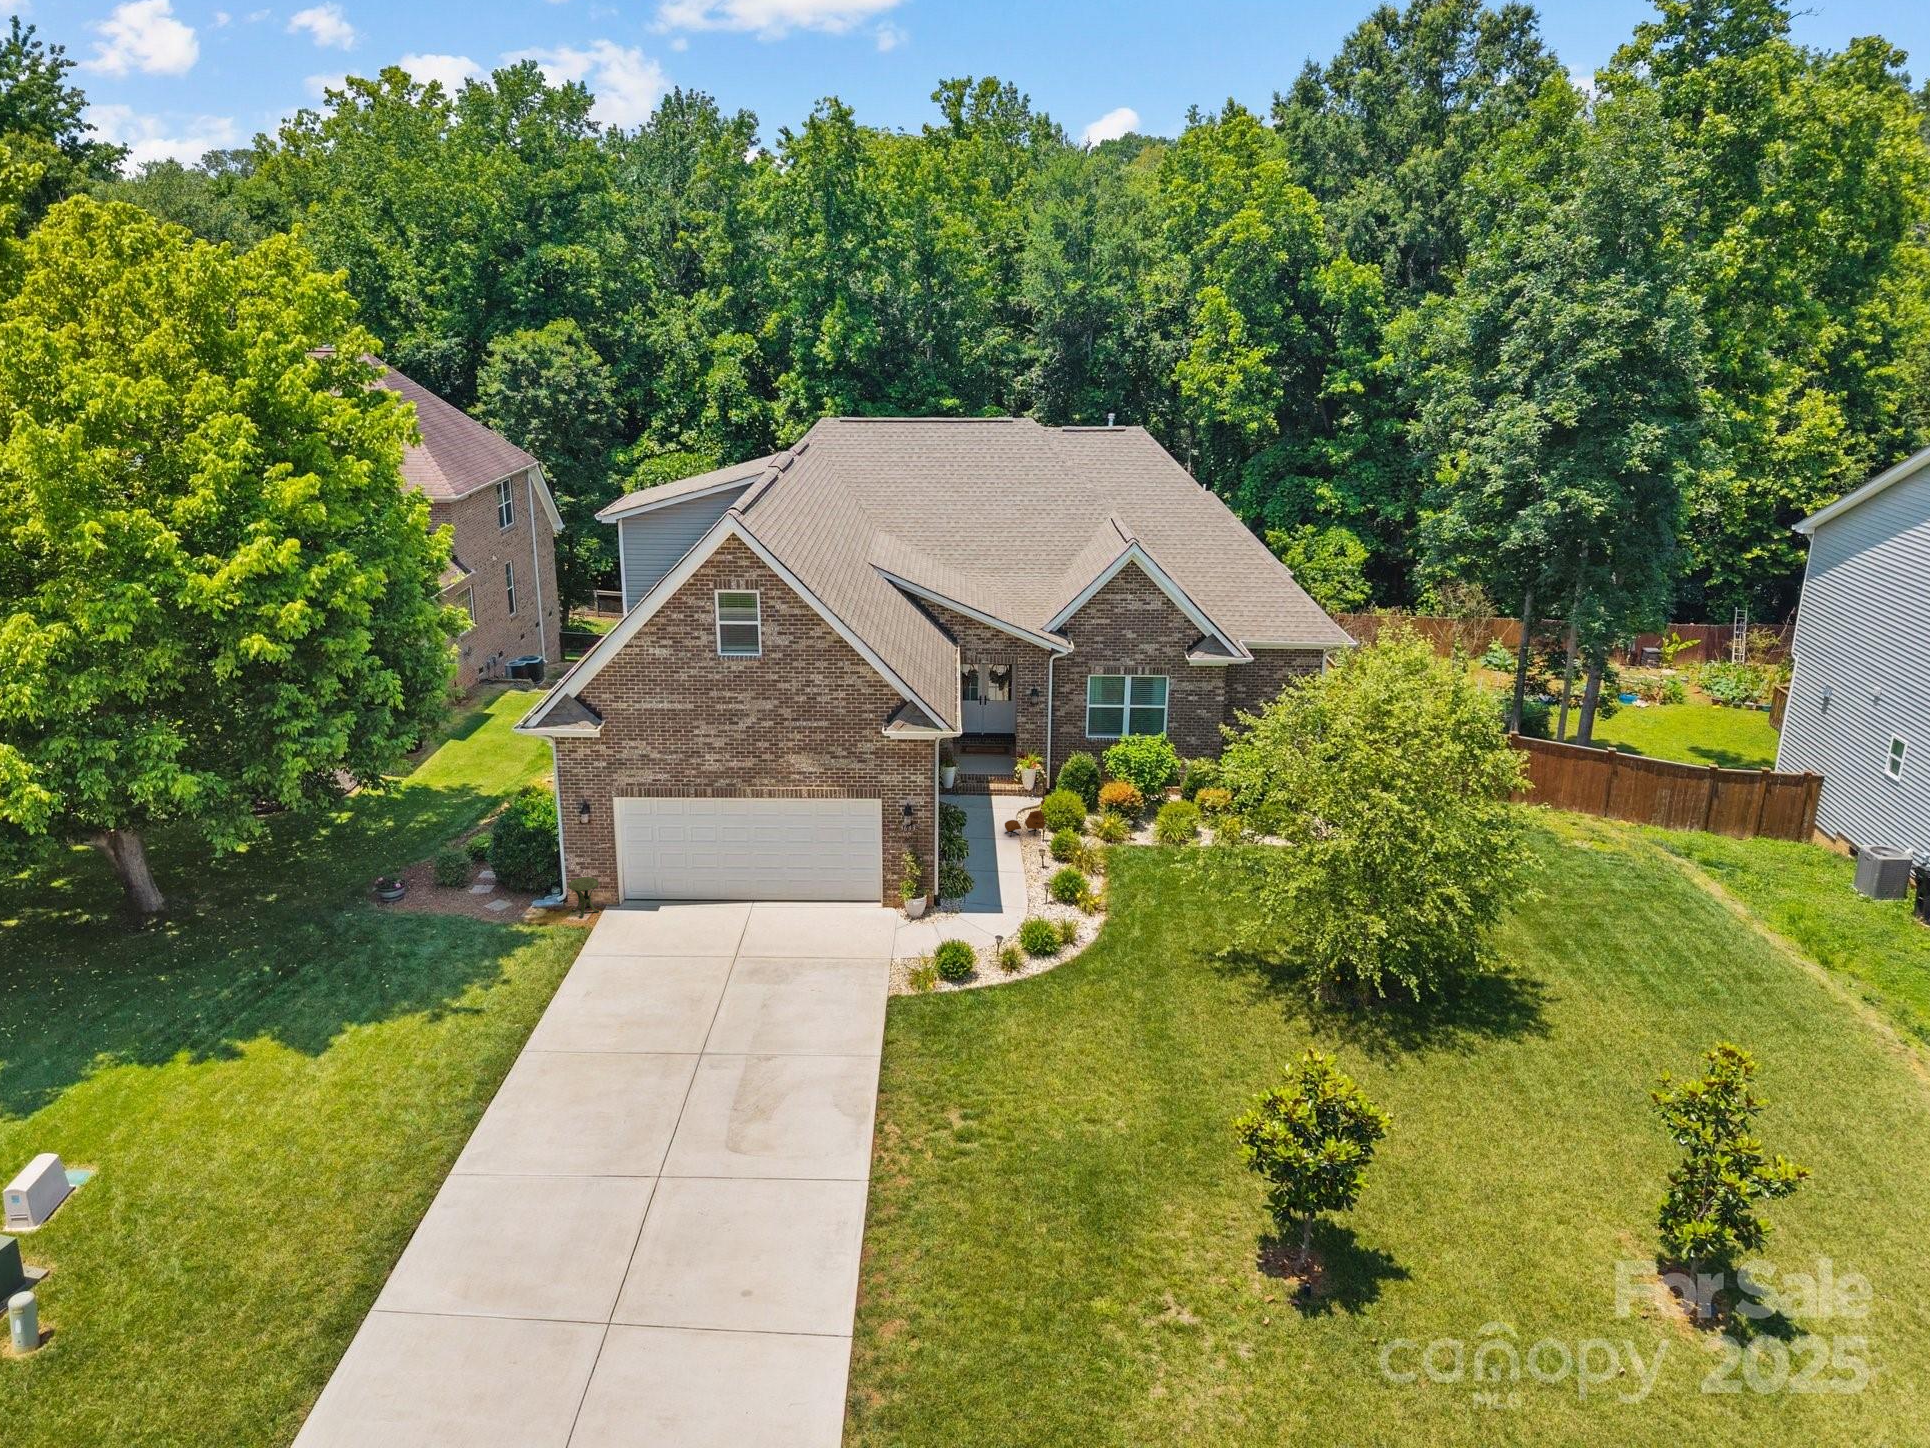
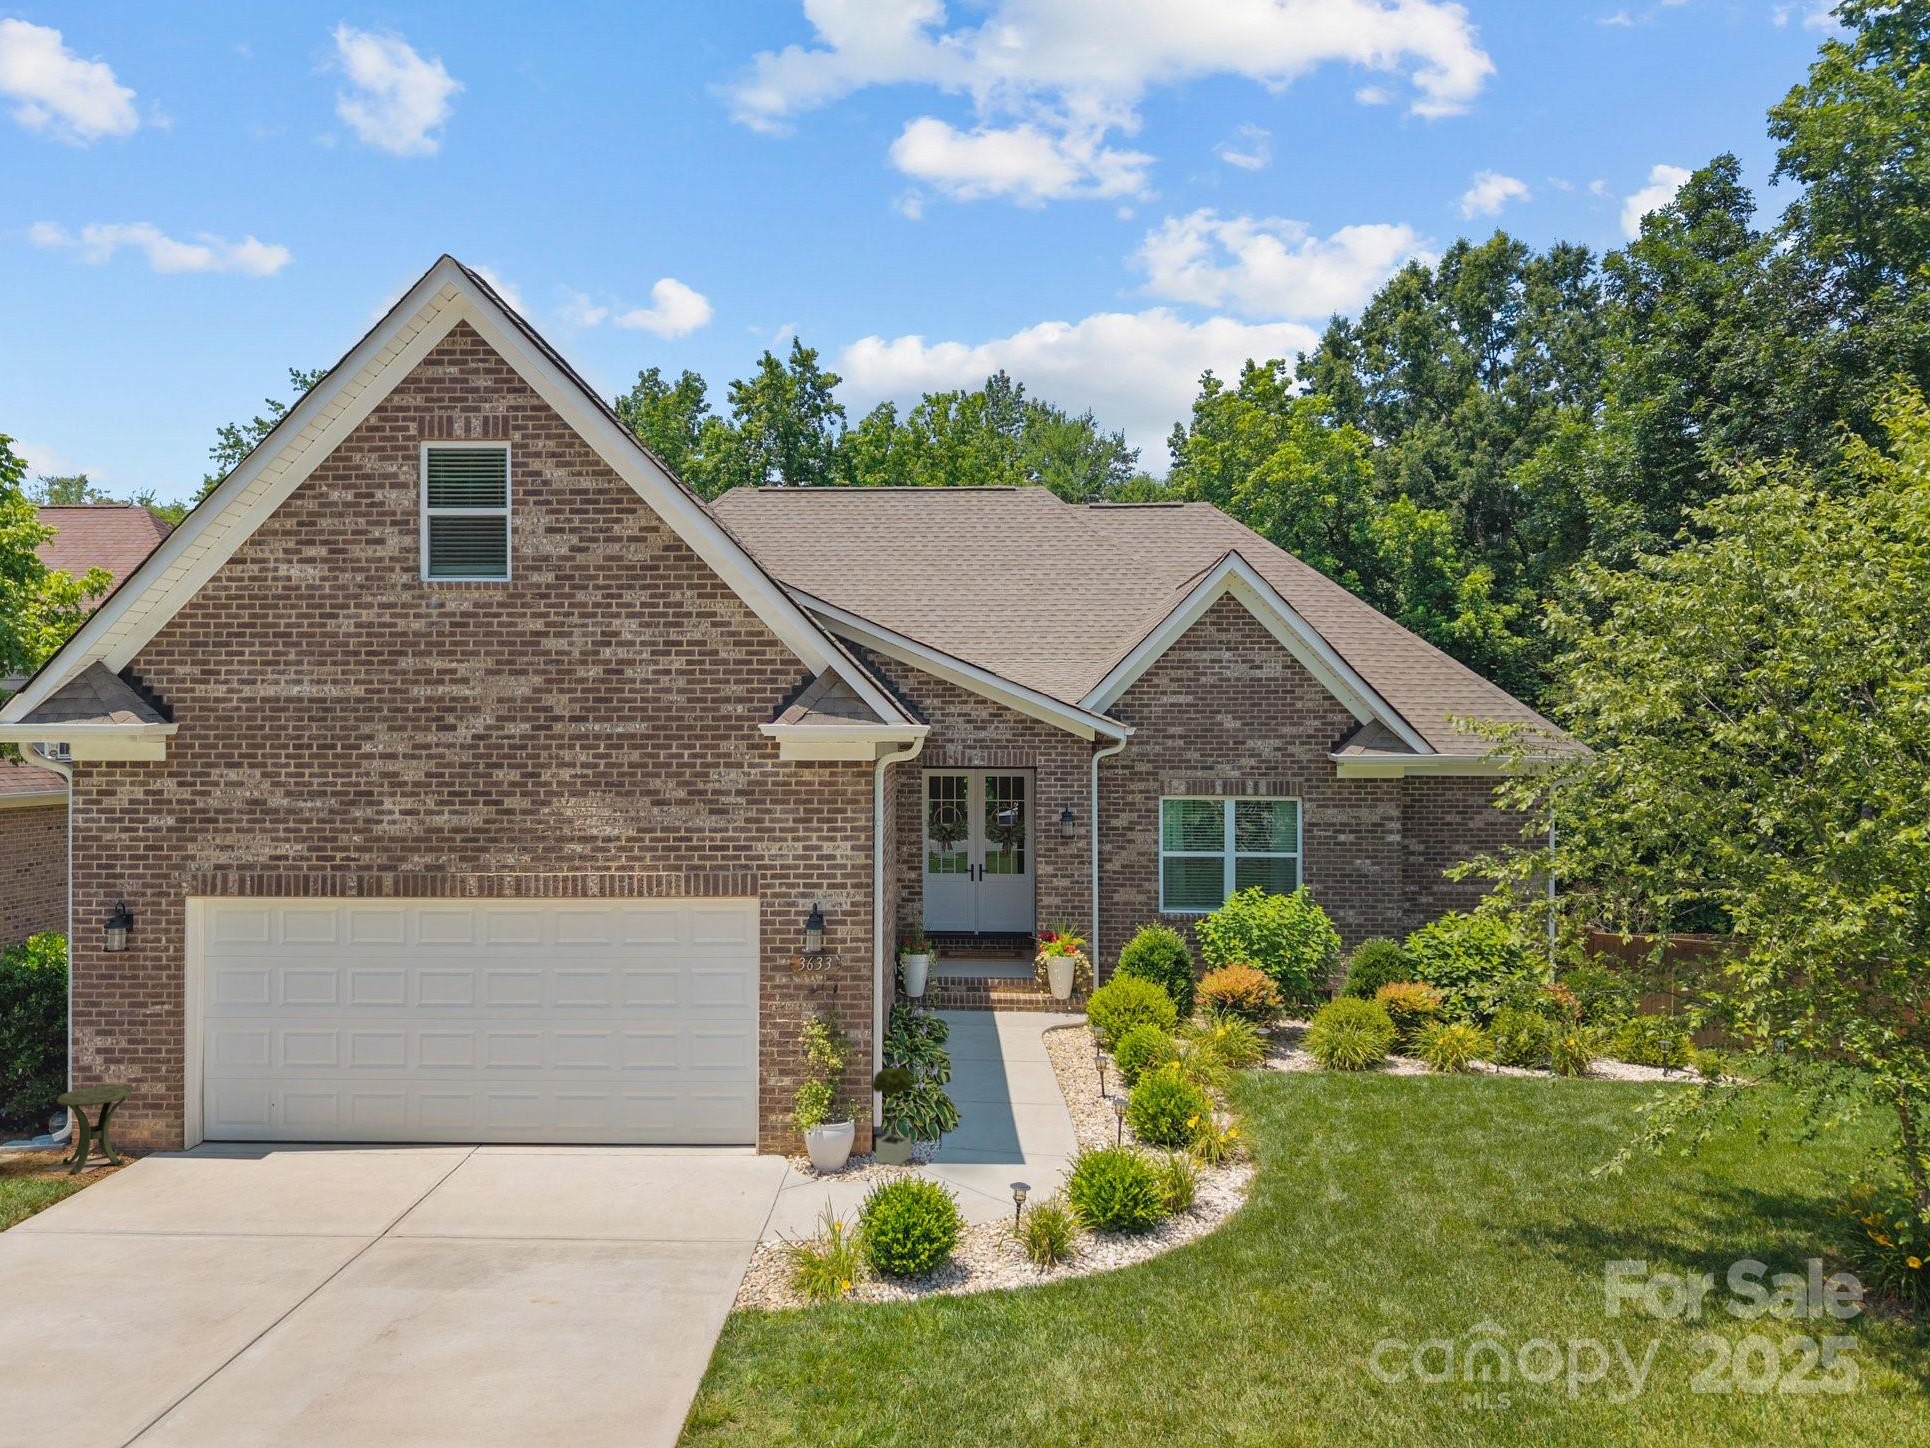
armchair: present [1005,800,1047,837] -> none [1022,990,1107,1060]
potted tree: none [935,873,953,914] -> present [872,1068,912,1165]

